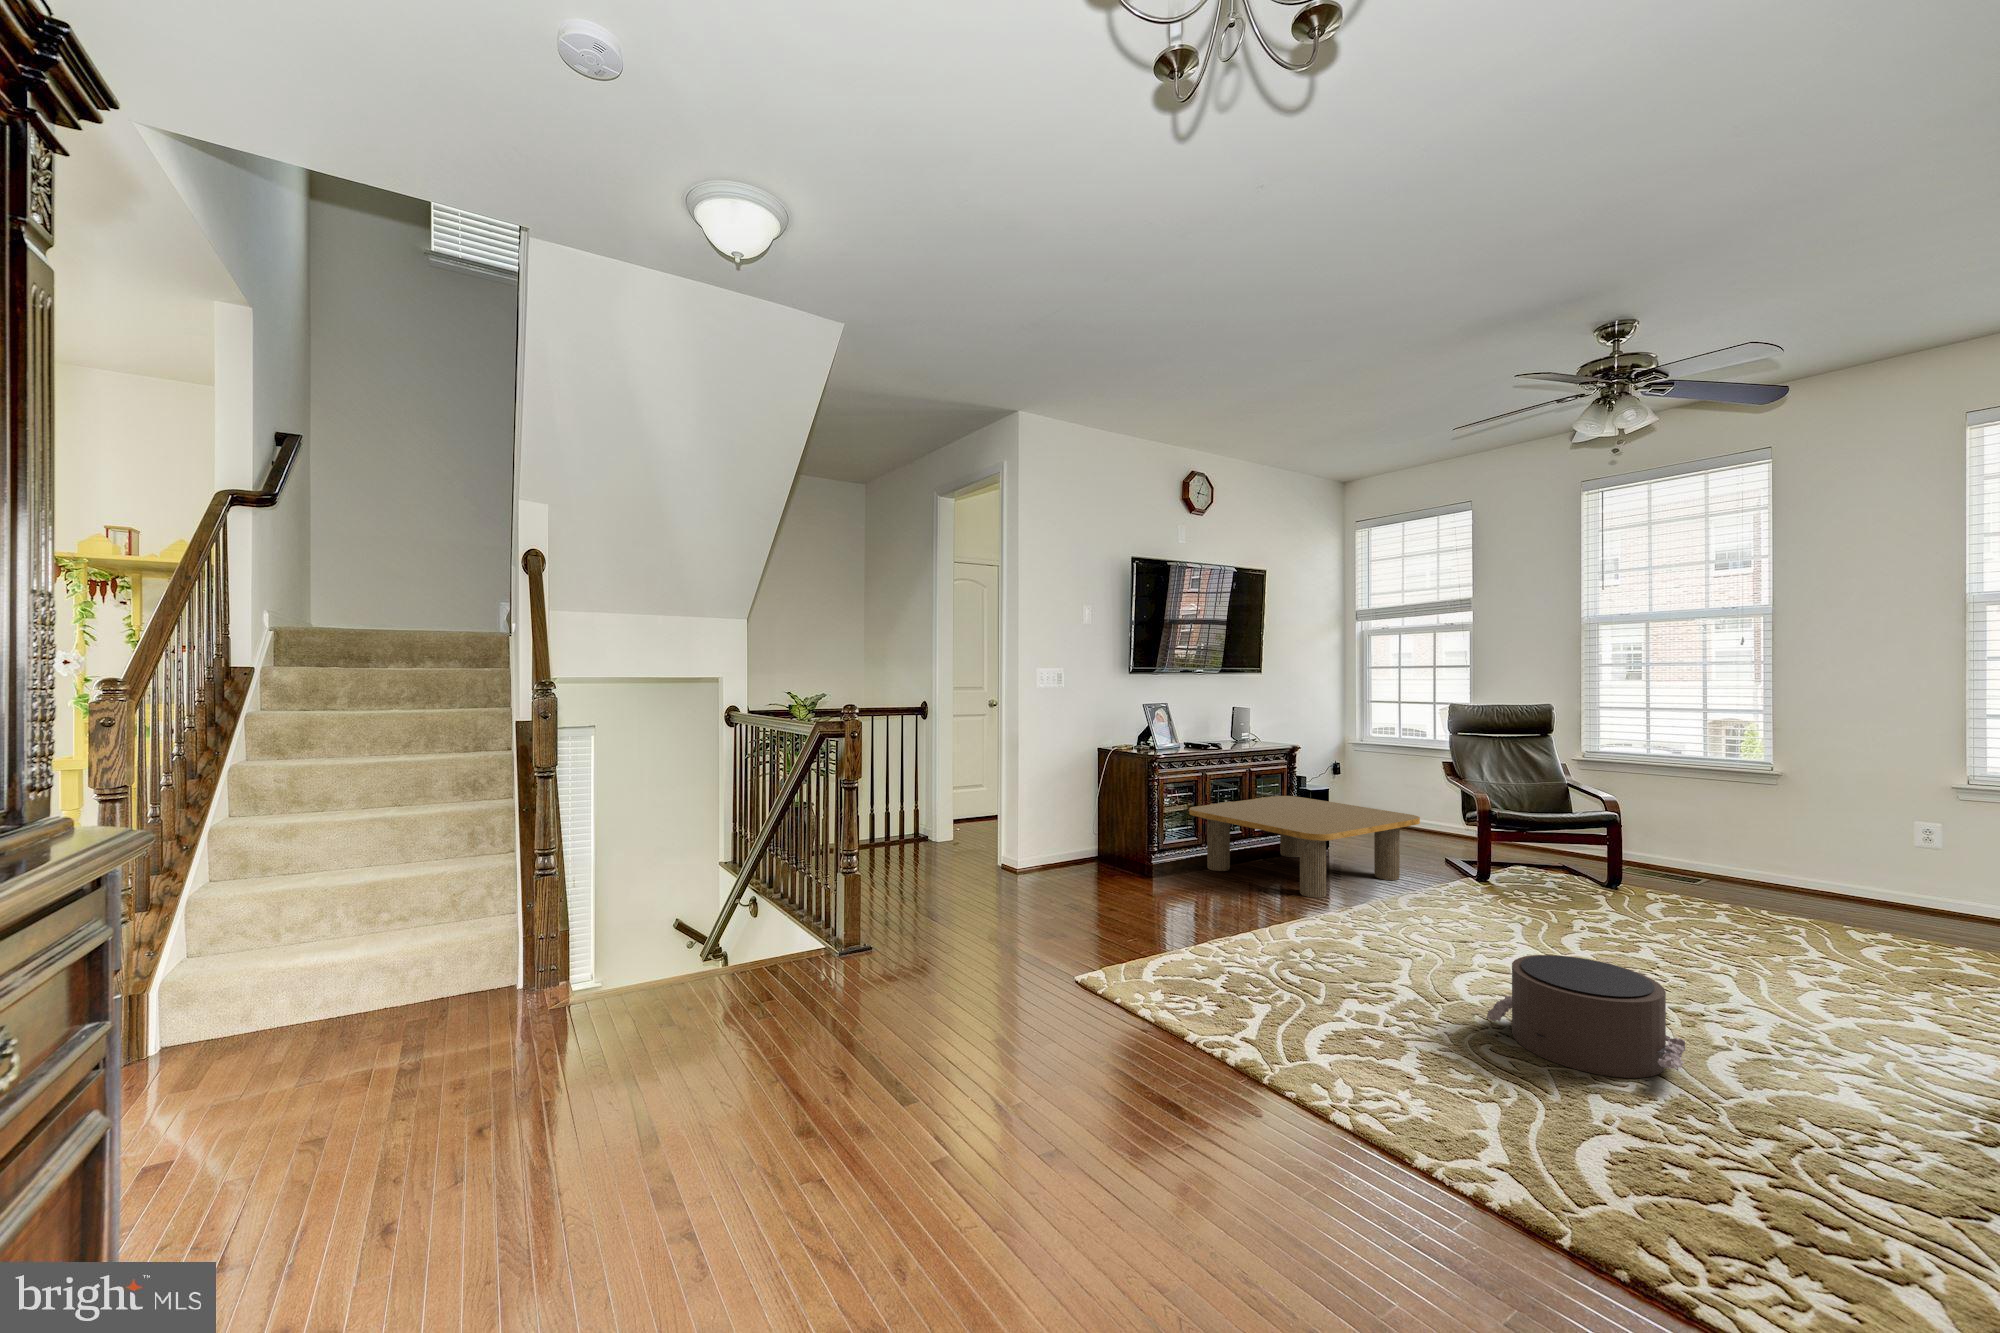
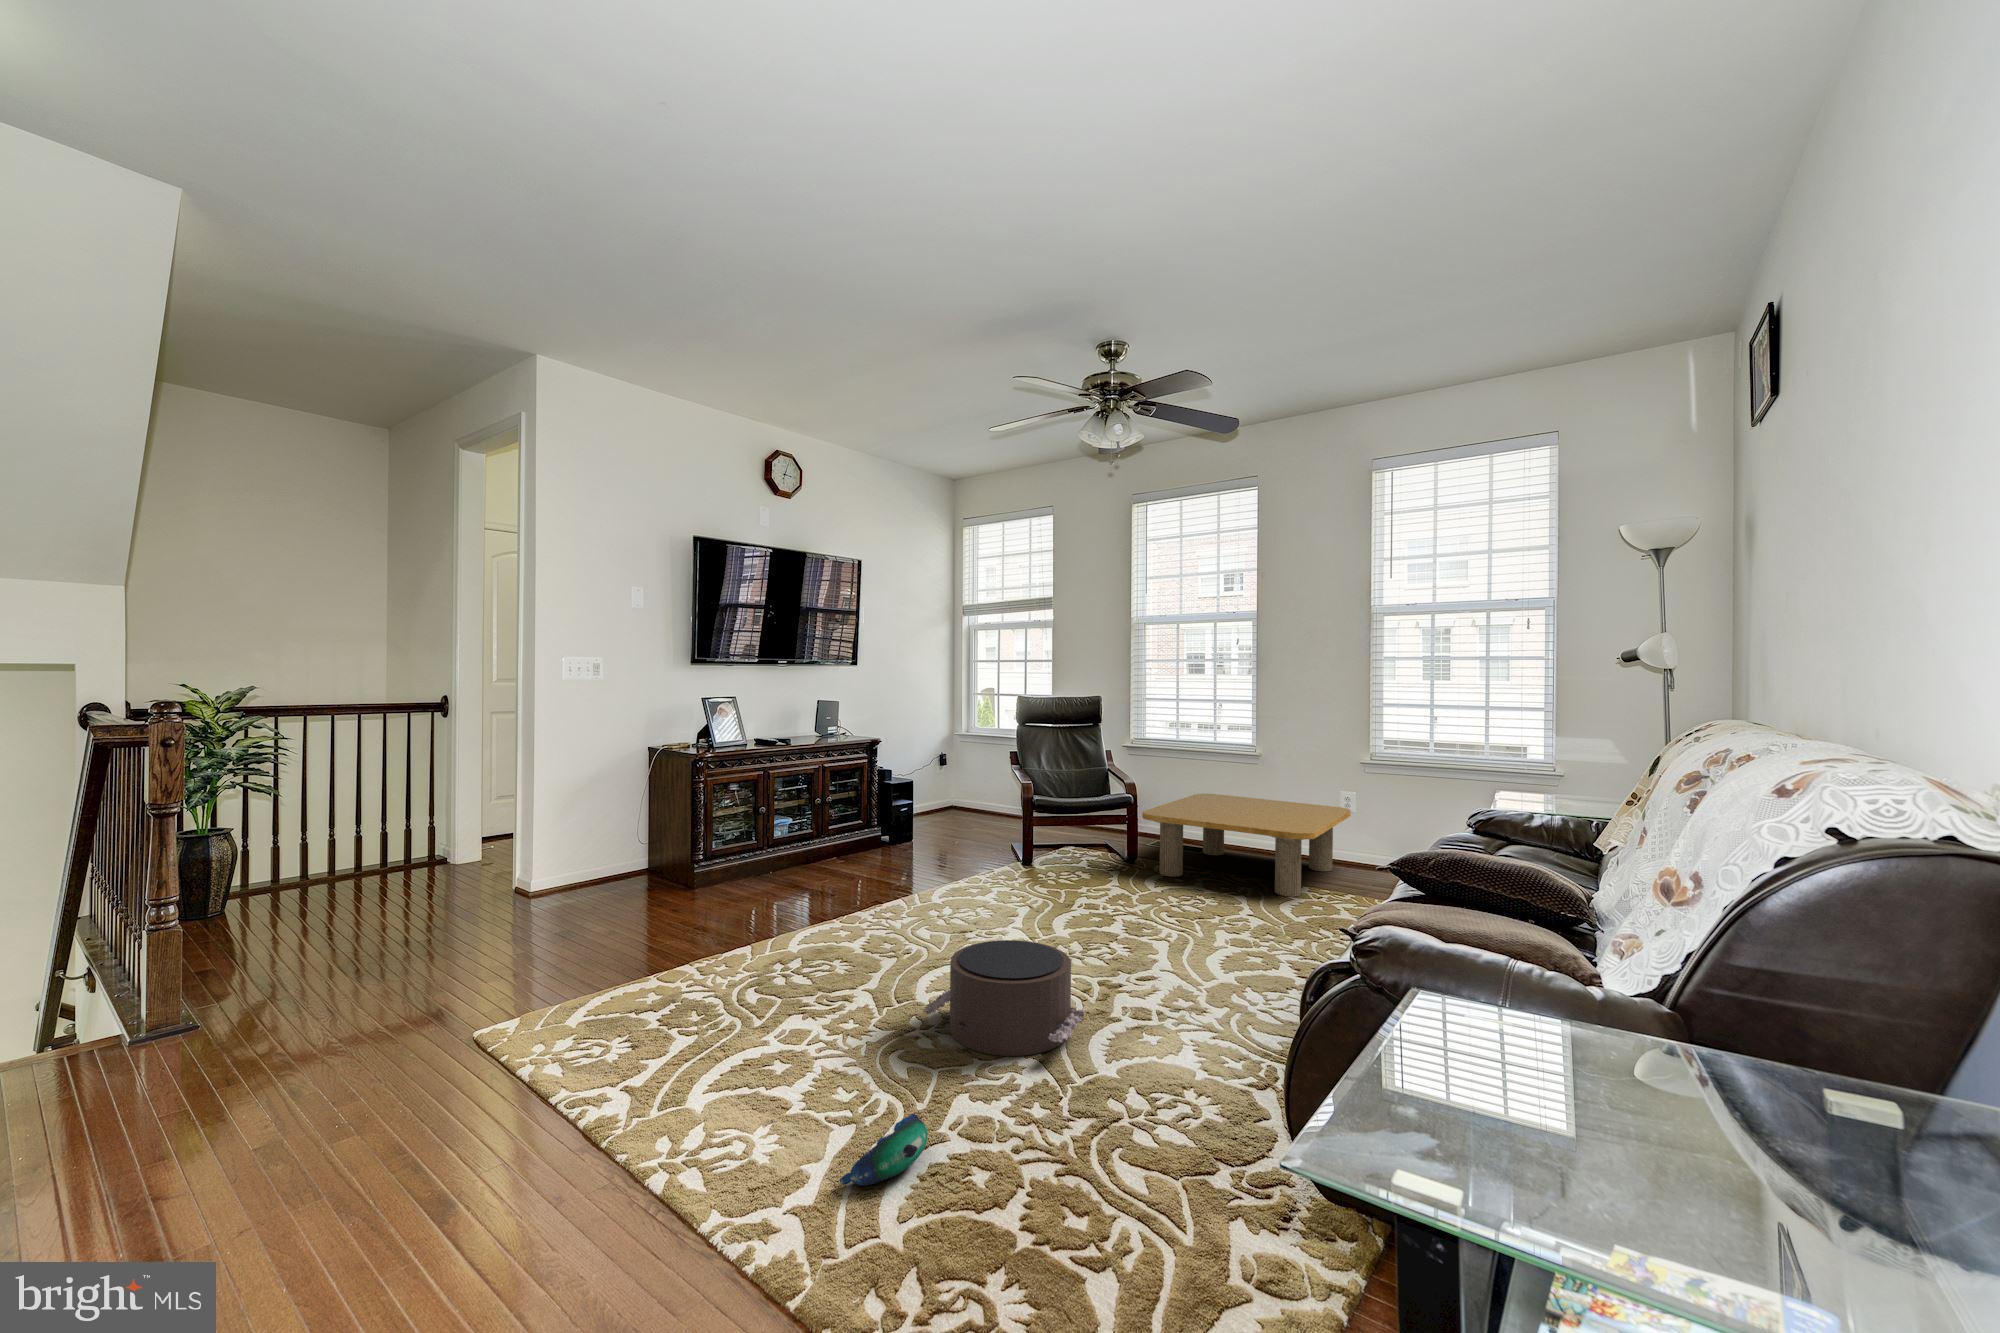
coffee table: present [1189,796,1420,898] -> present [1142,794,1351,897]
plush toy: none [1506,1117,1589,1179] -> present [840,1114,928,1186]

